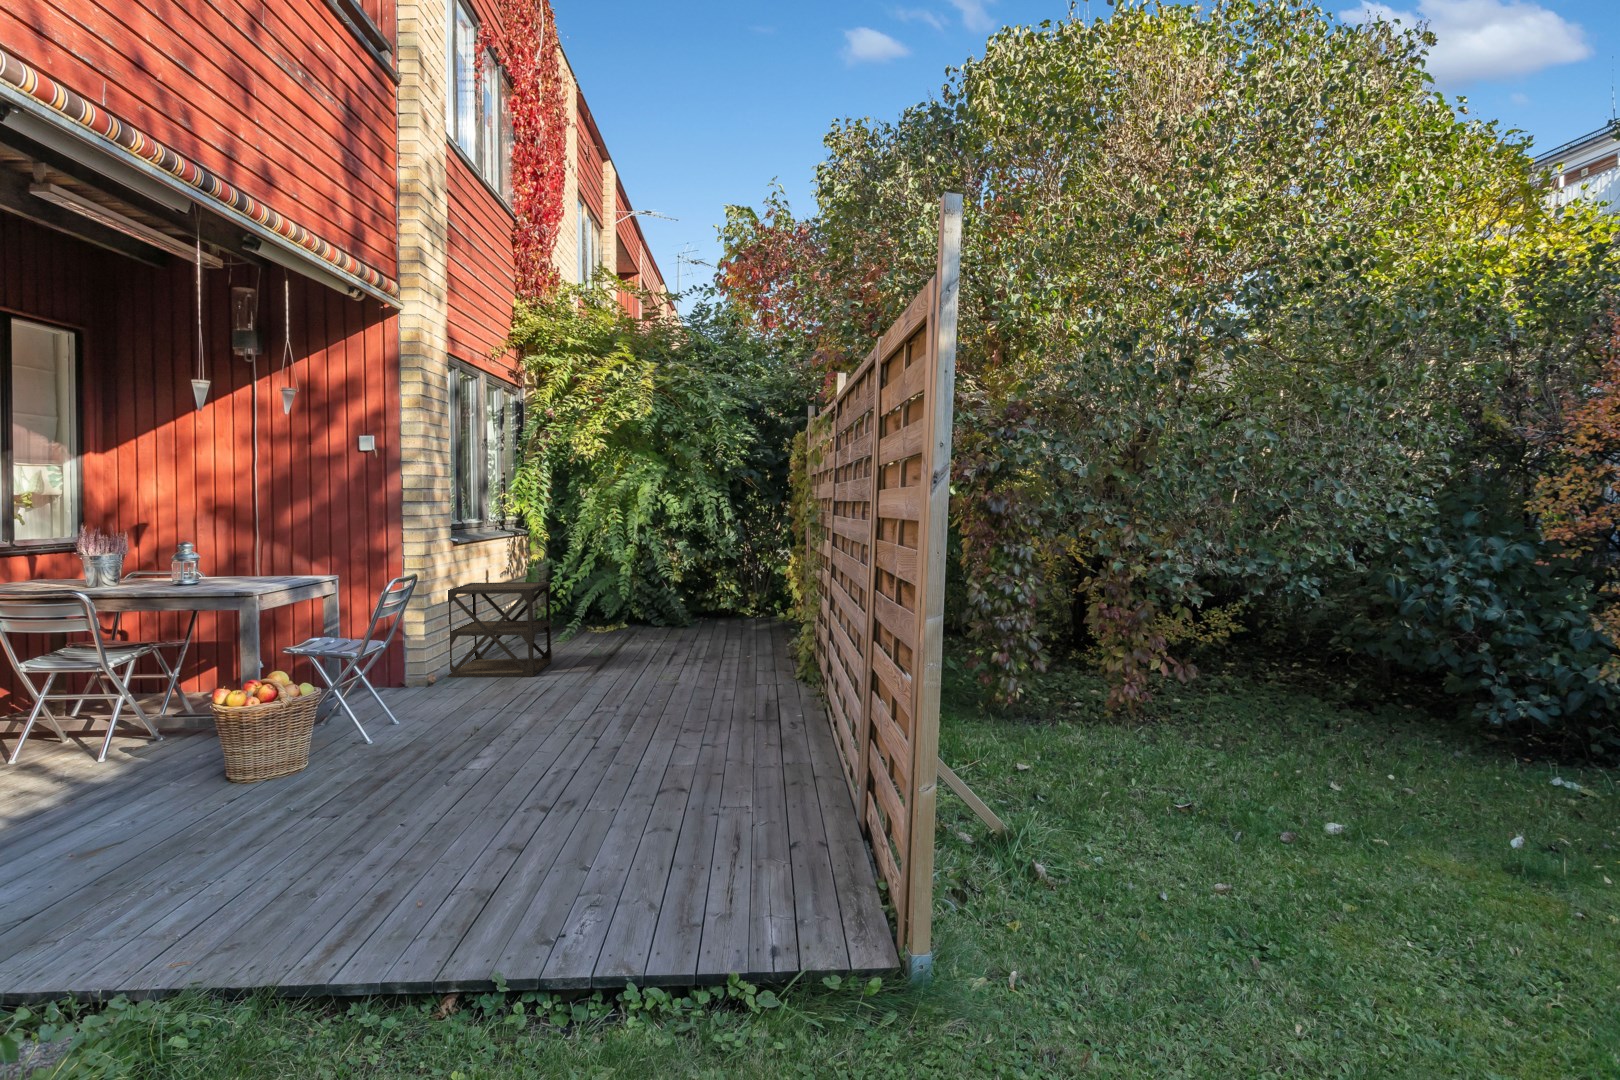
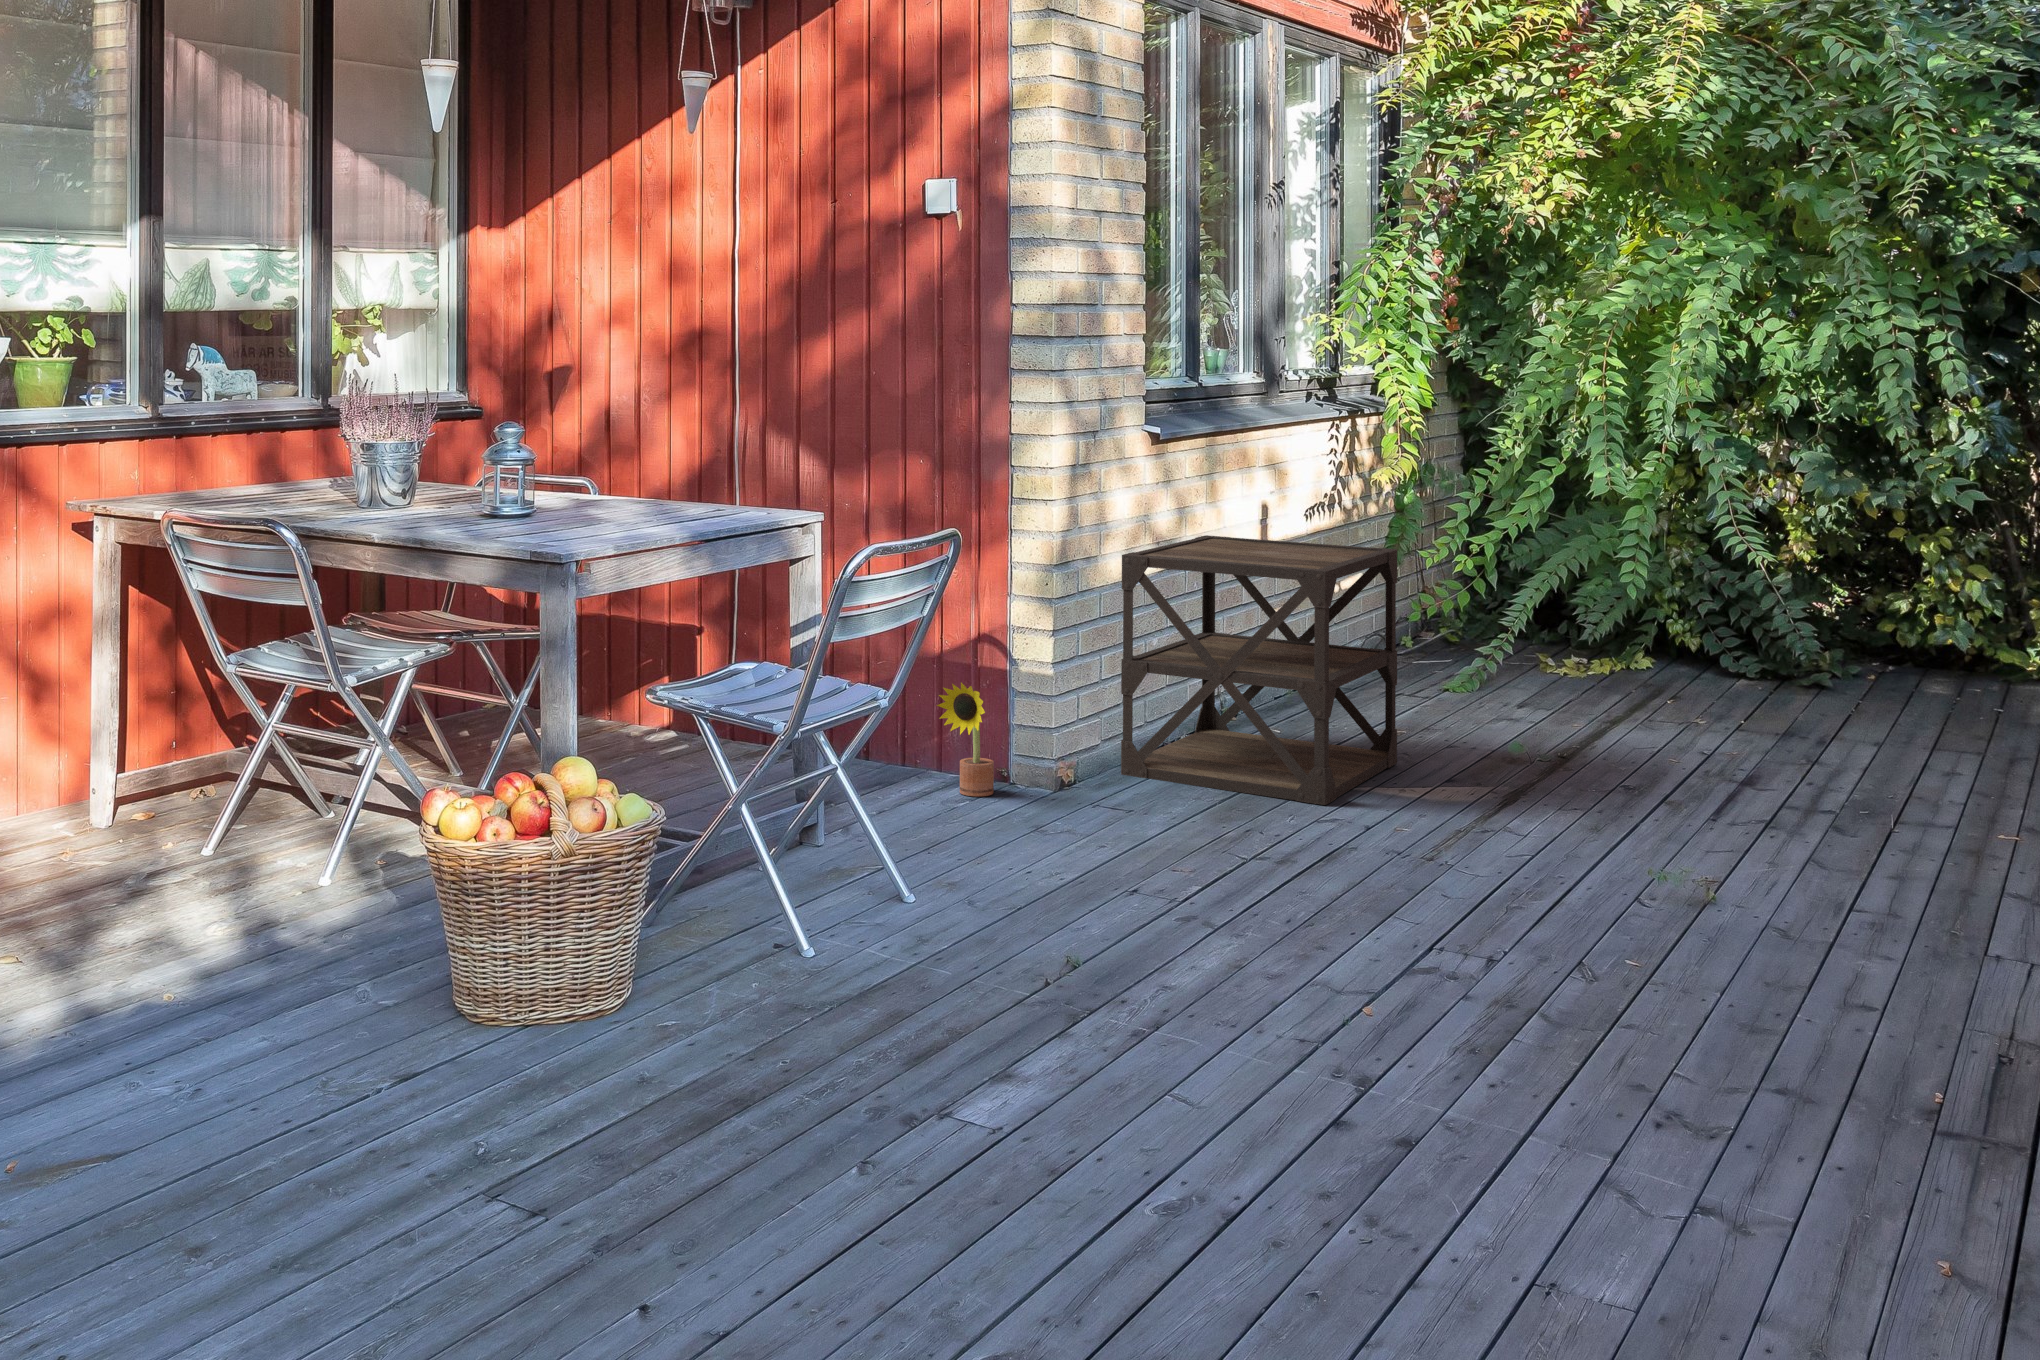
decorative plant: none [373,645,399,691] -> present [937,683,994,796]

